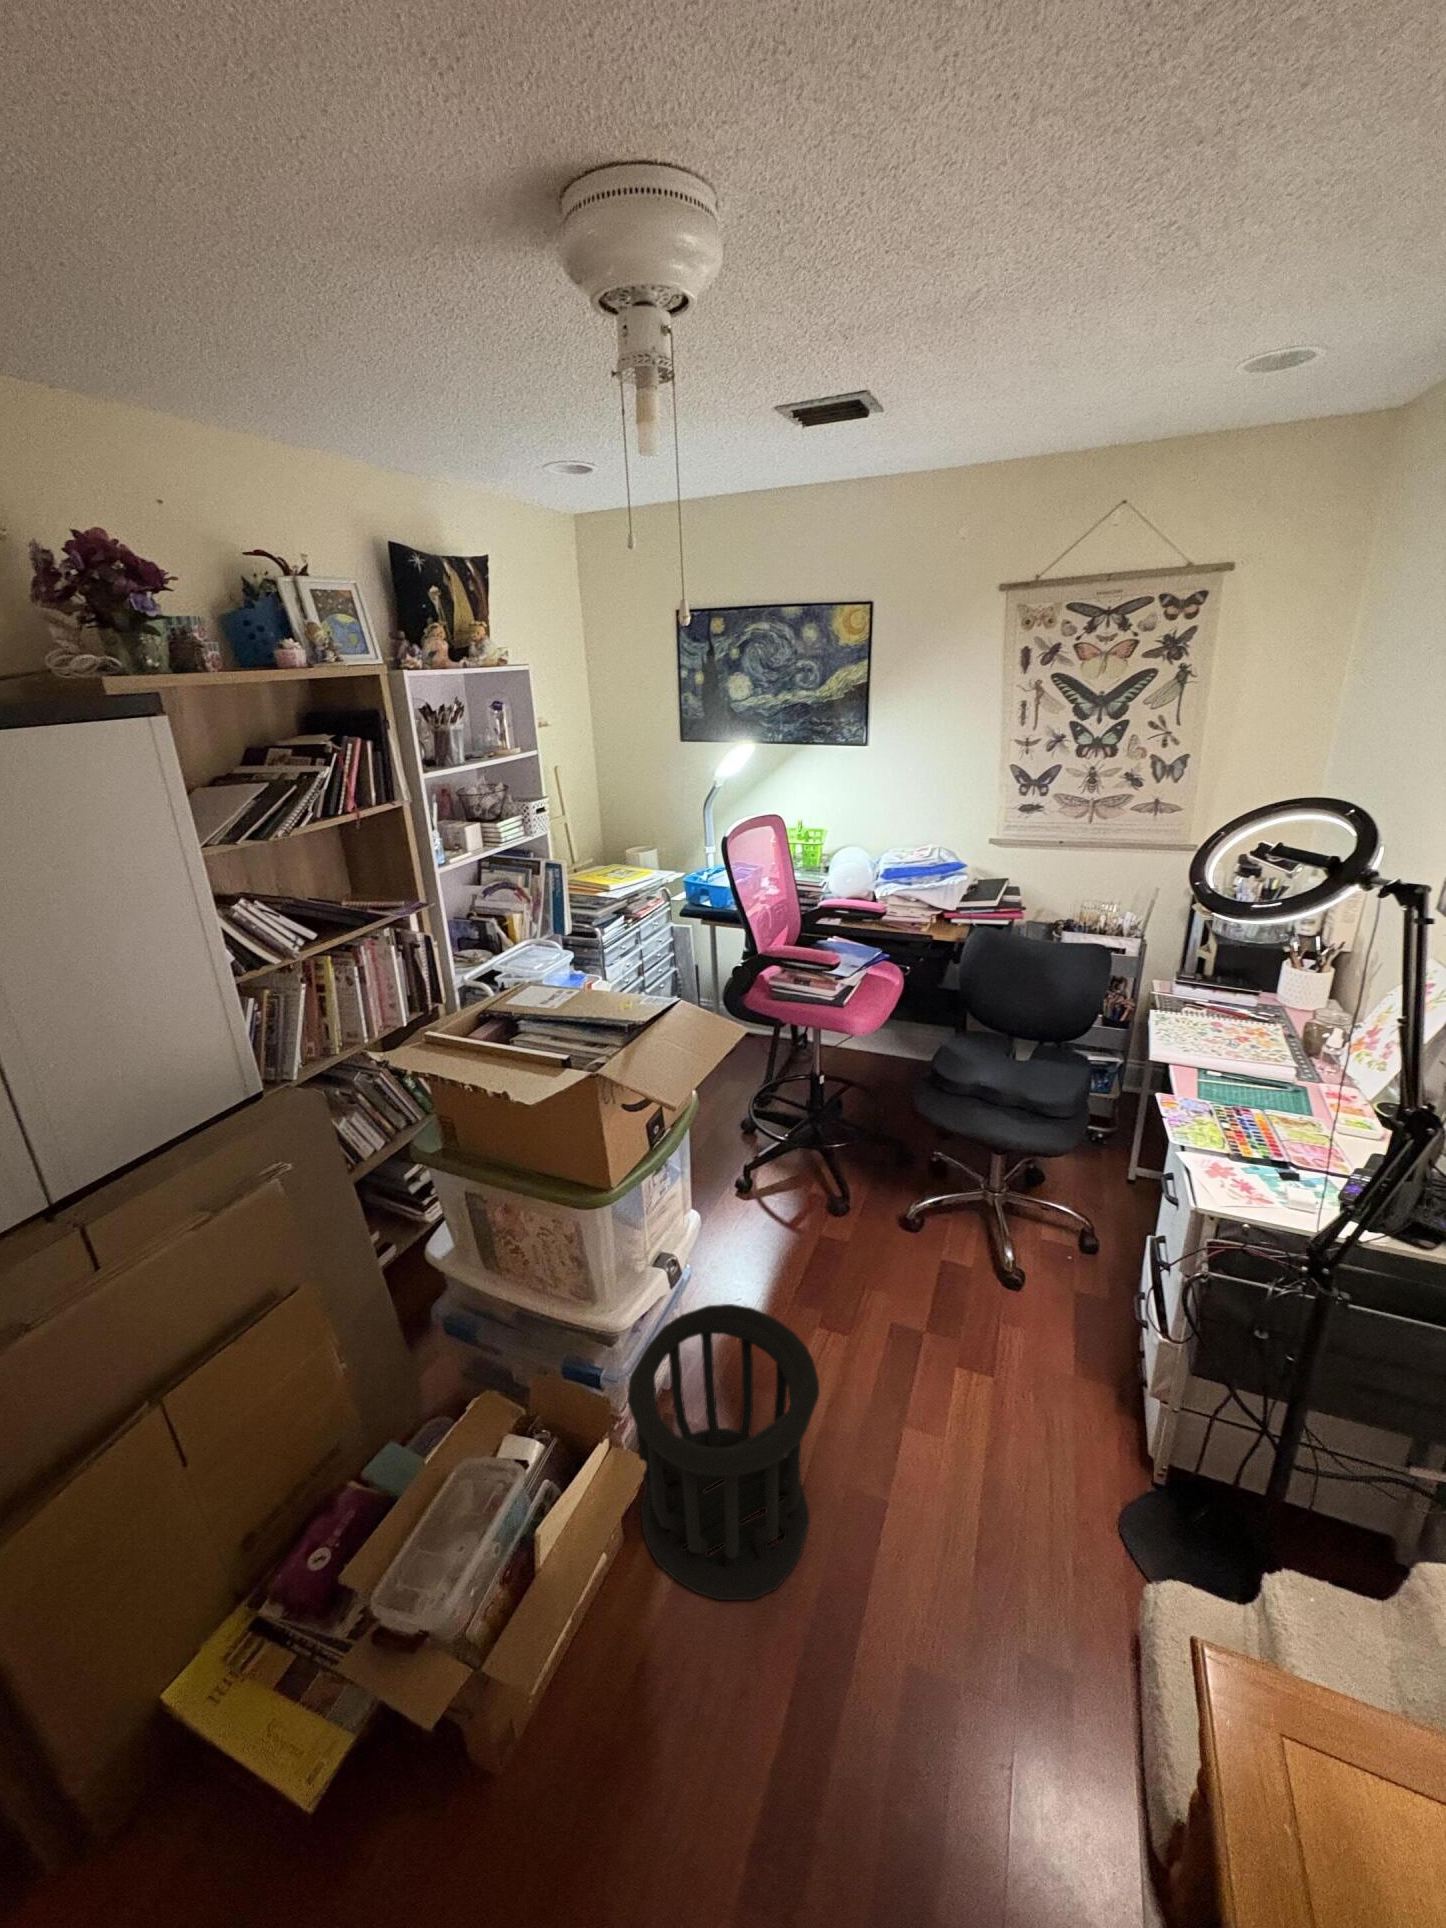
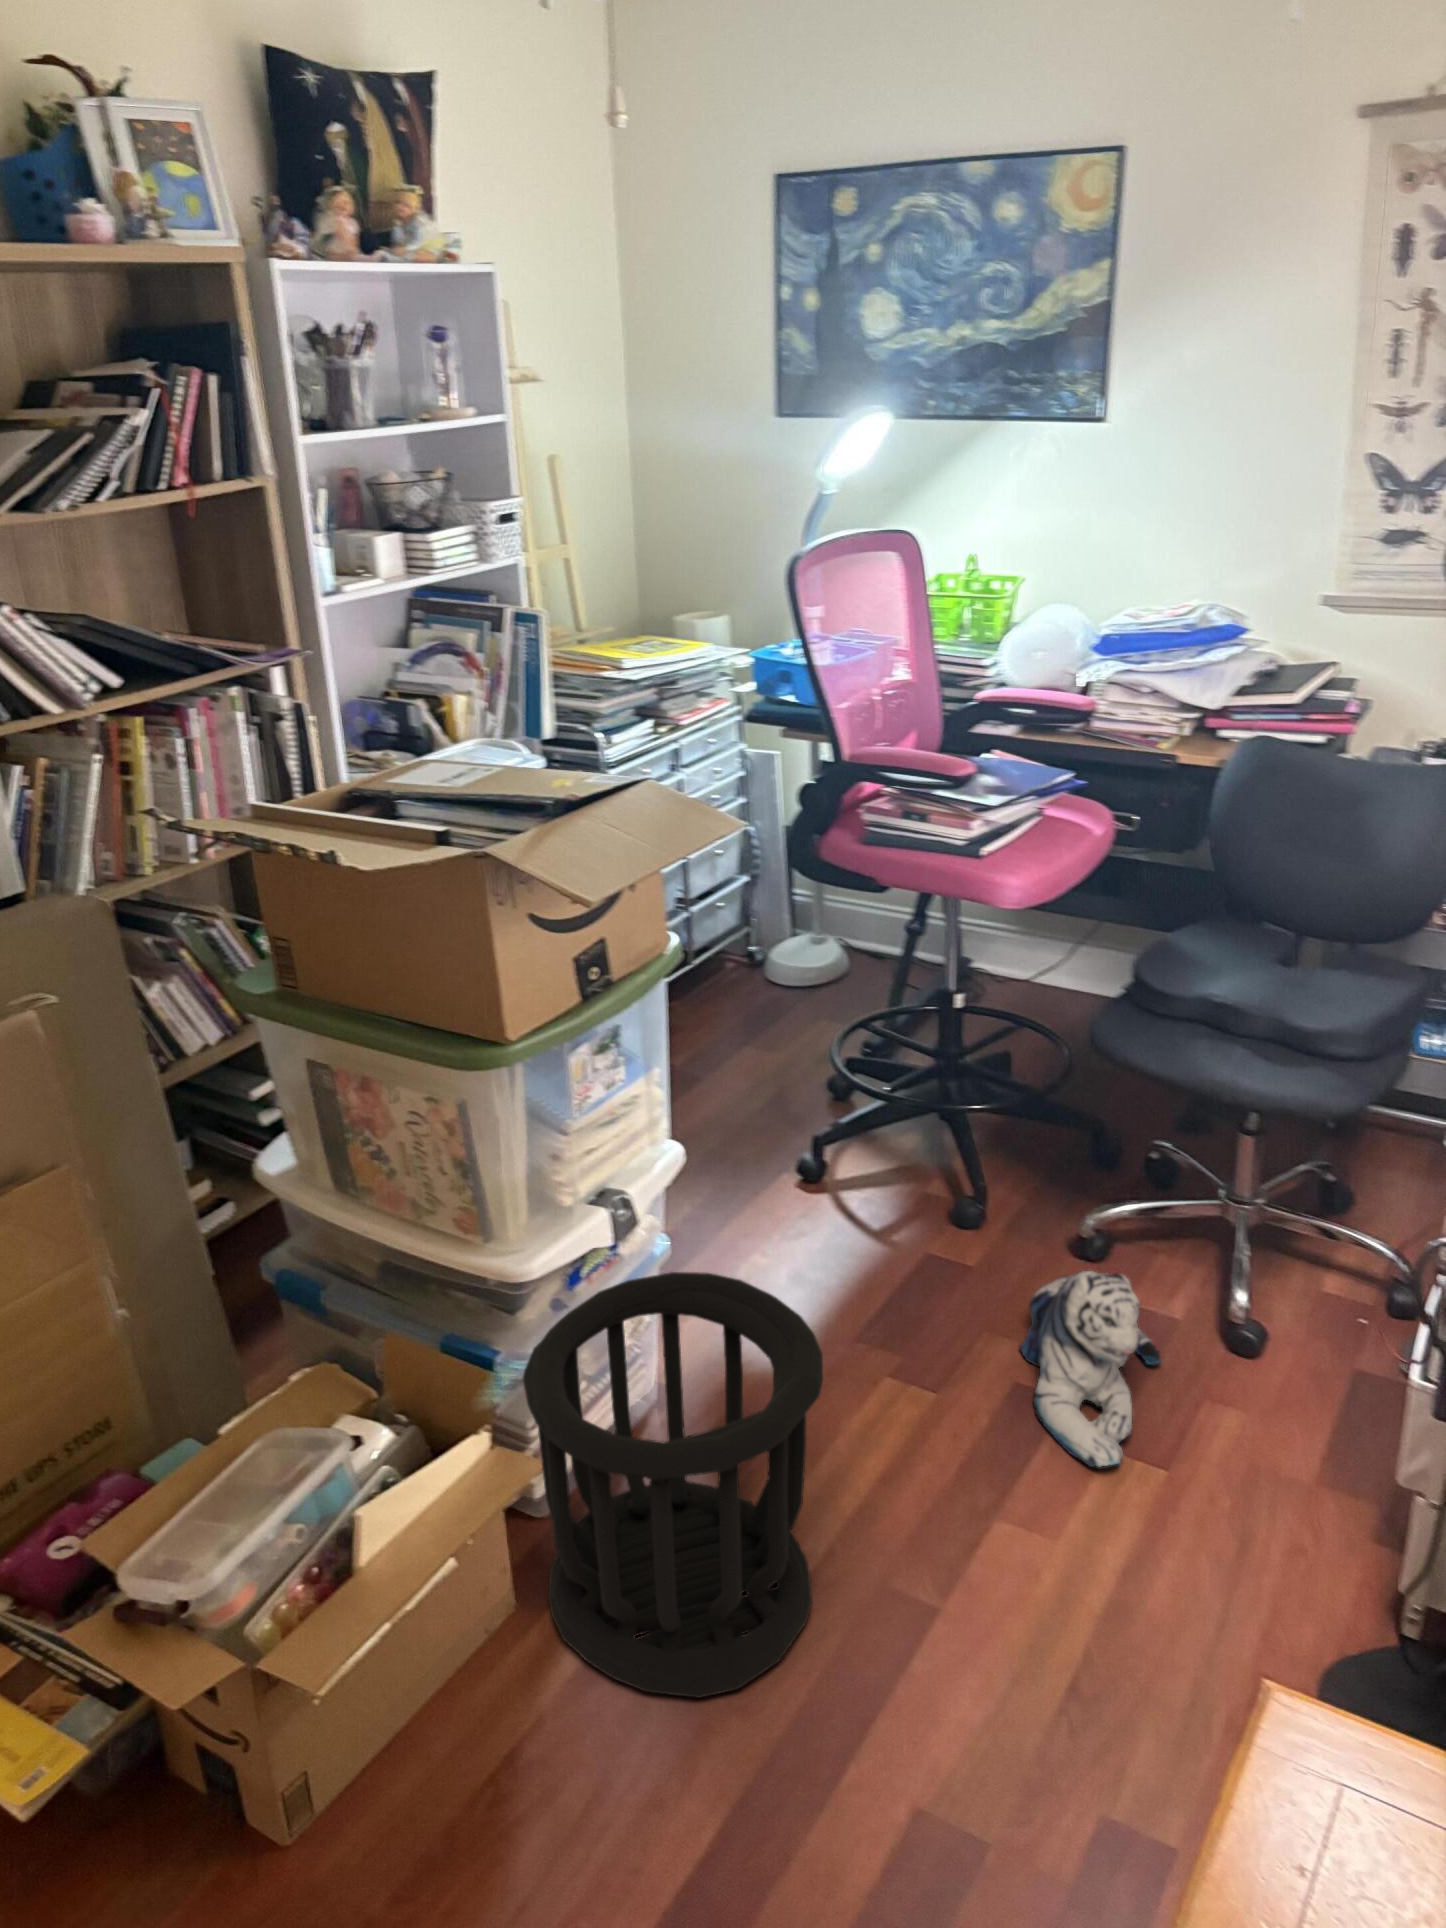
plush toy: none [888,1251,972,1384] -> present [1019,1271,1161,1467]

